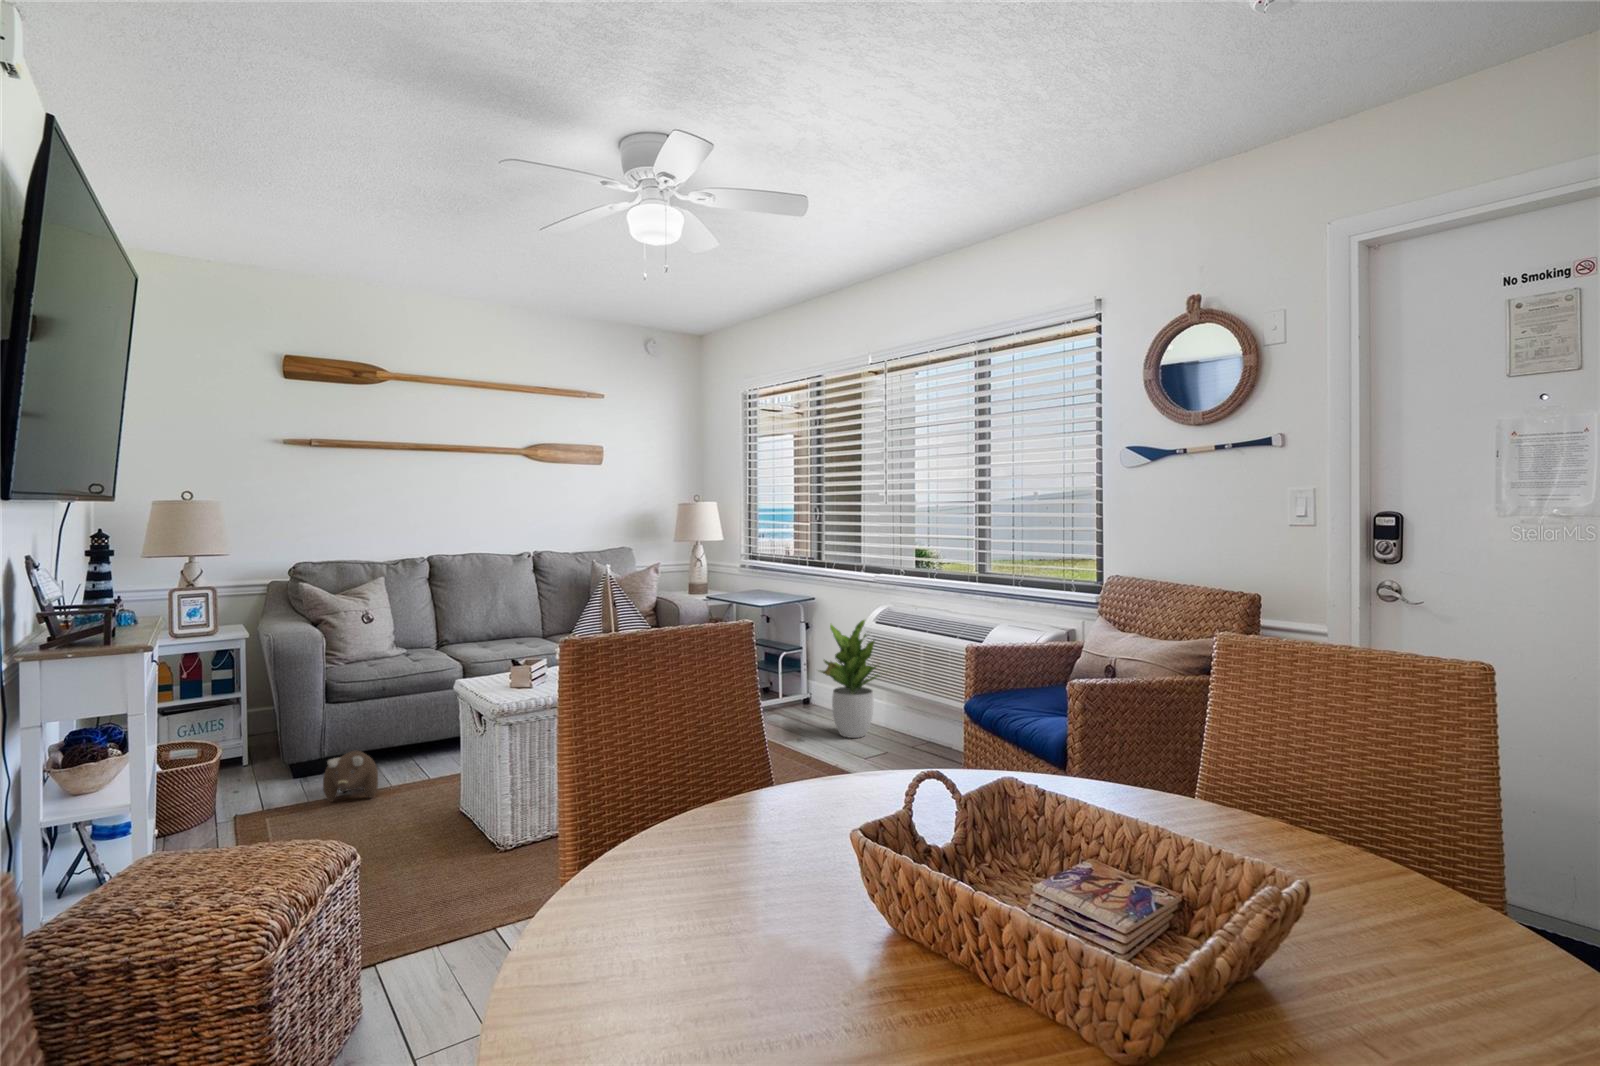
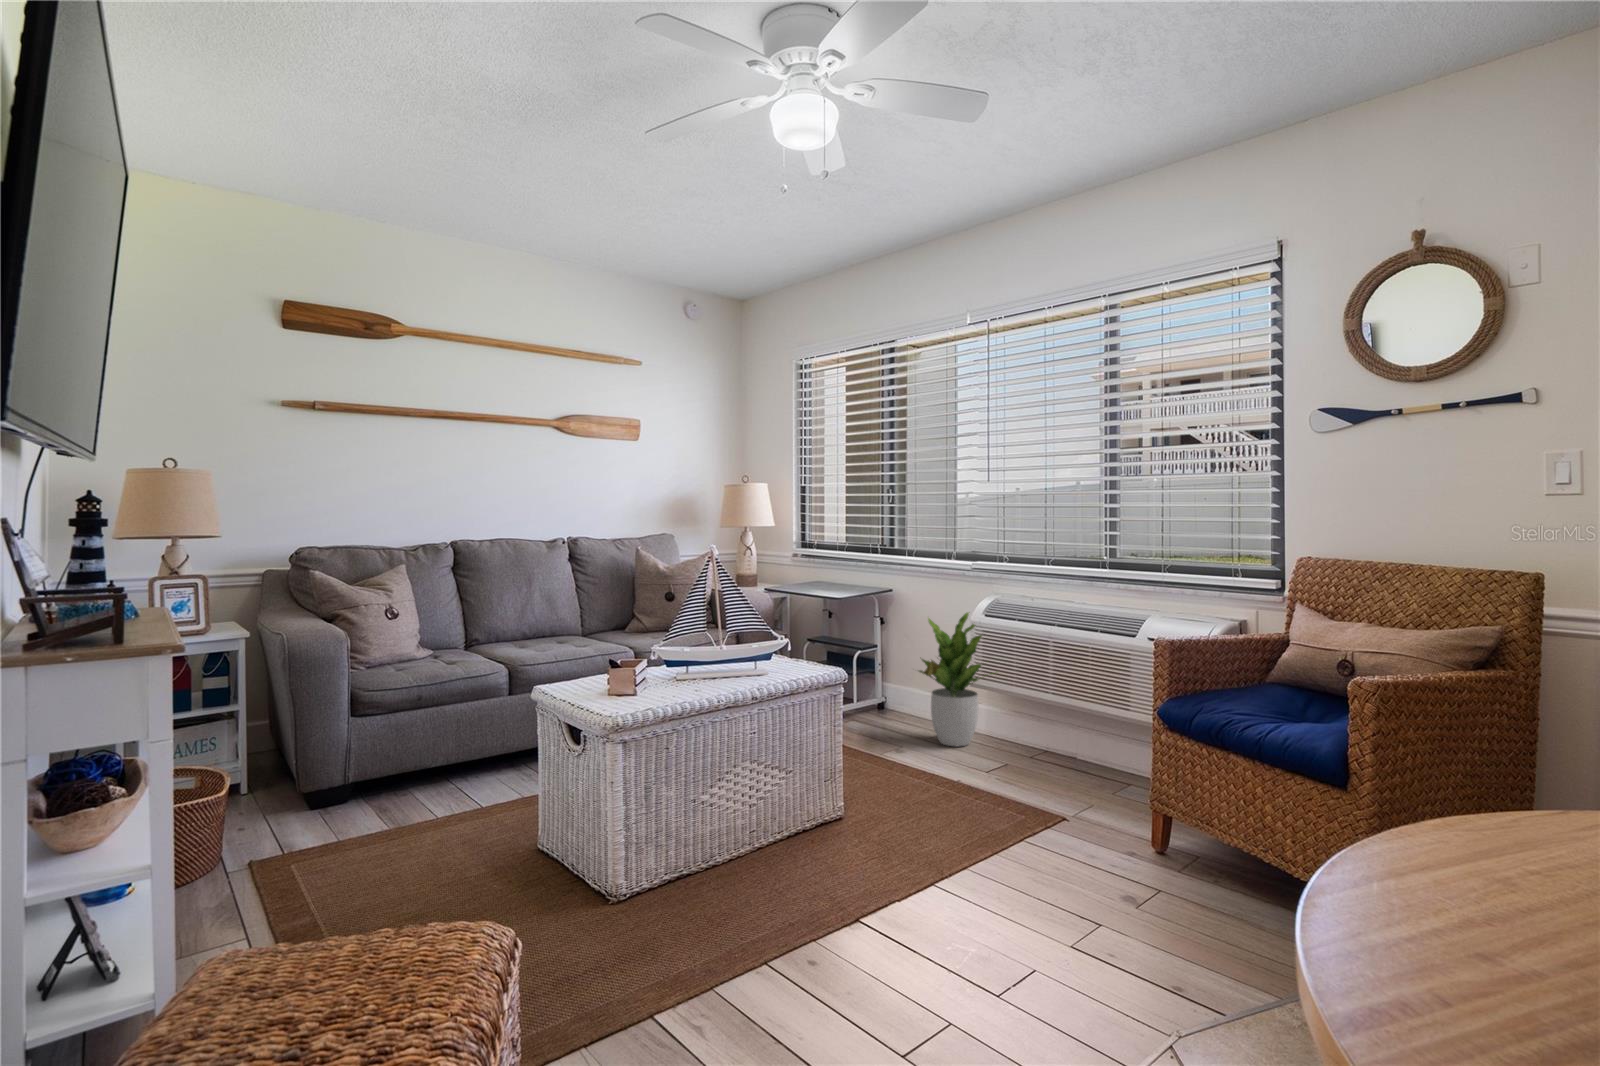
plush toy: present [323,751,378,801] -> none [360,775,428,839]

